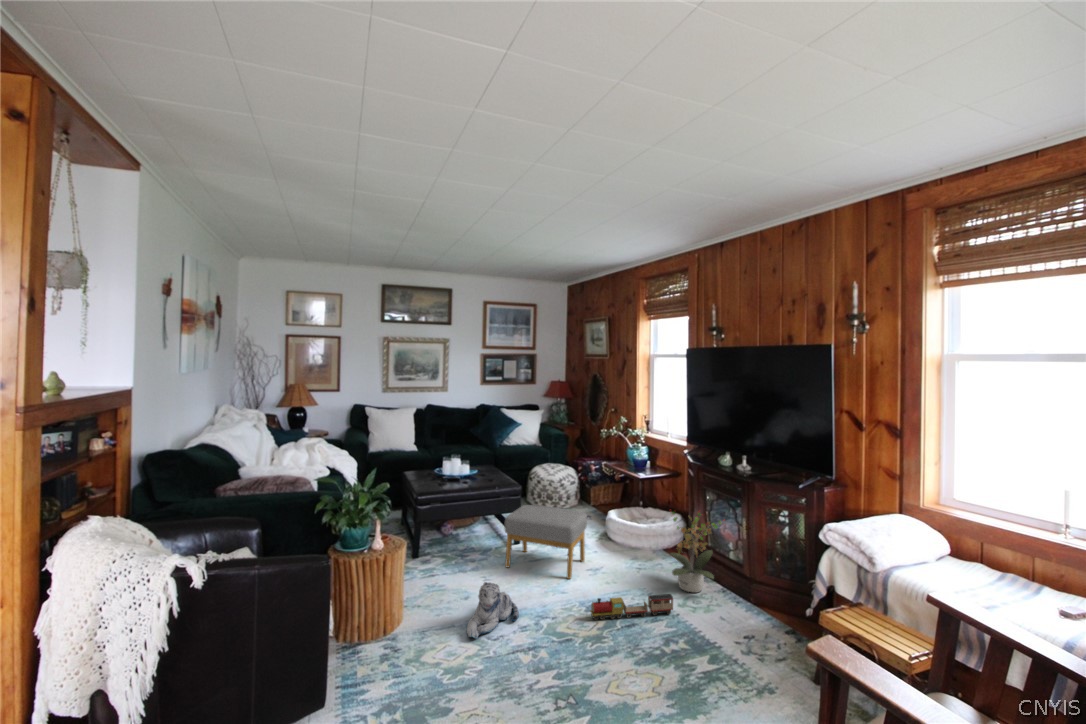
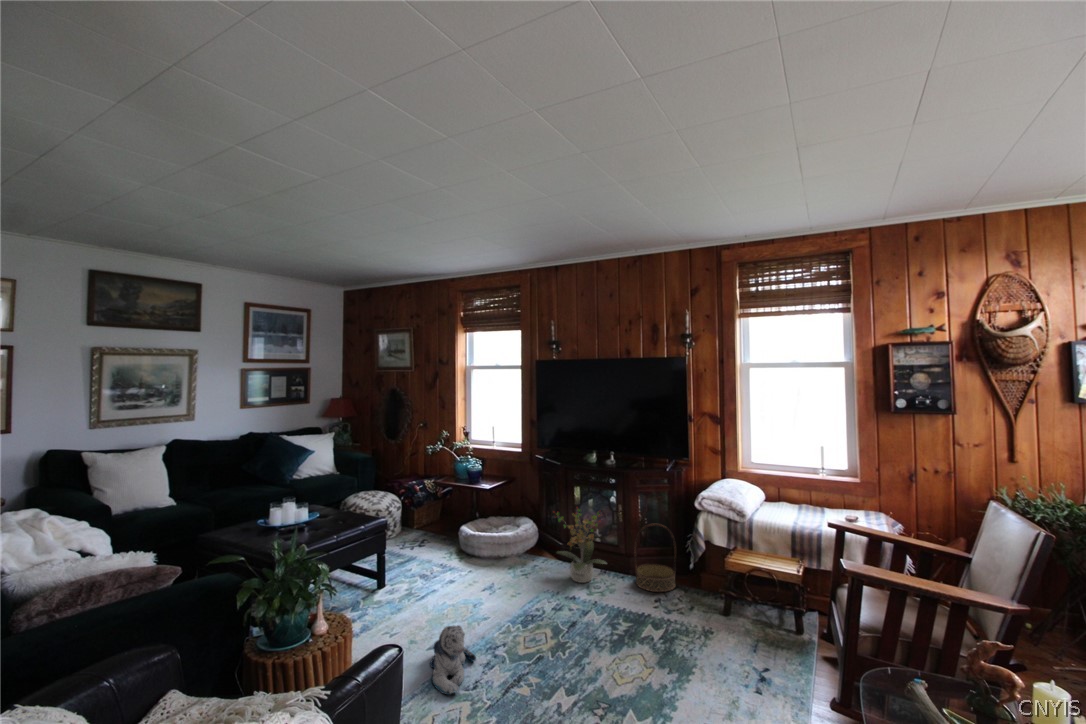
footstool: present [505,505,587,579] -> none [397,532,481,613]
basket: none [745,546,798,631] -> present [634,524,676,592]
toy train: present [590,594,673,620] -> none [534,586,594,632]

